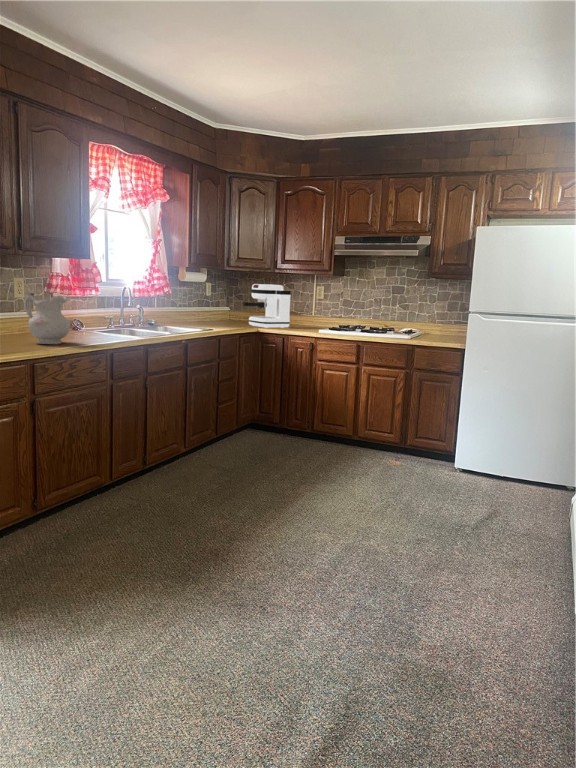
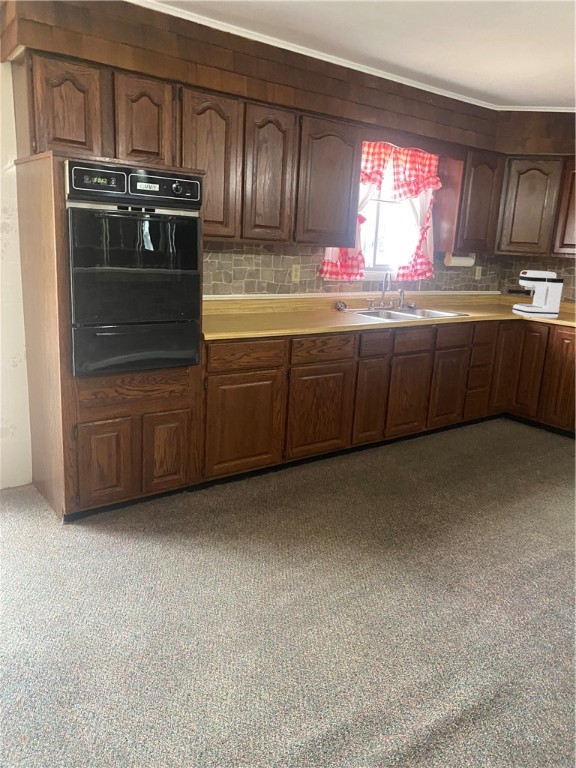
ceramic pitcher: present [24,293,70,344] -> none [295,279,328,324]

